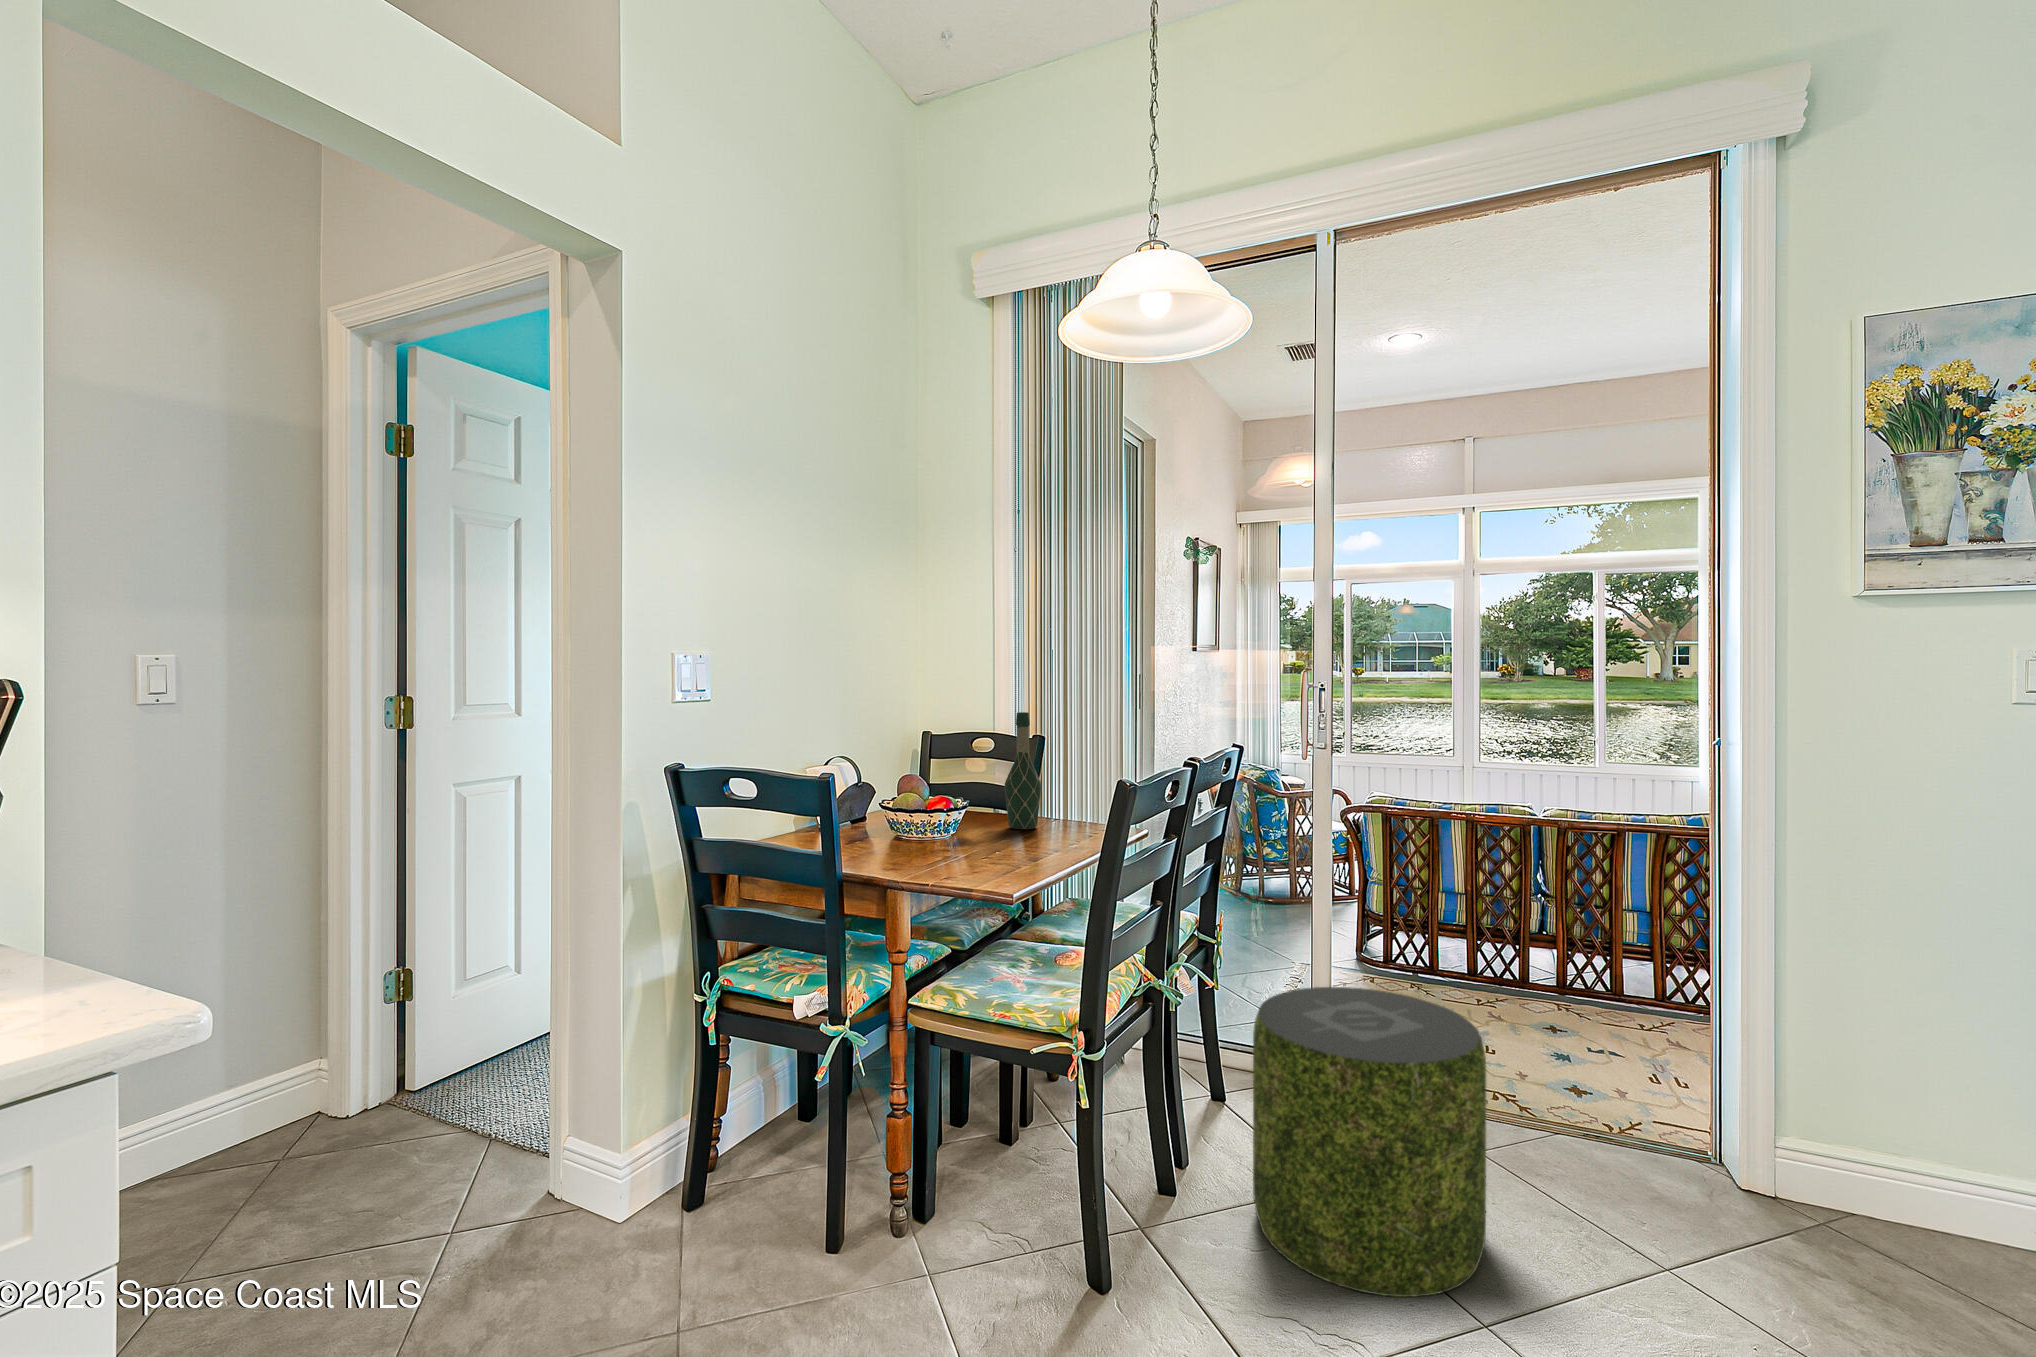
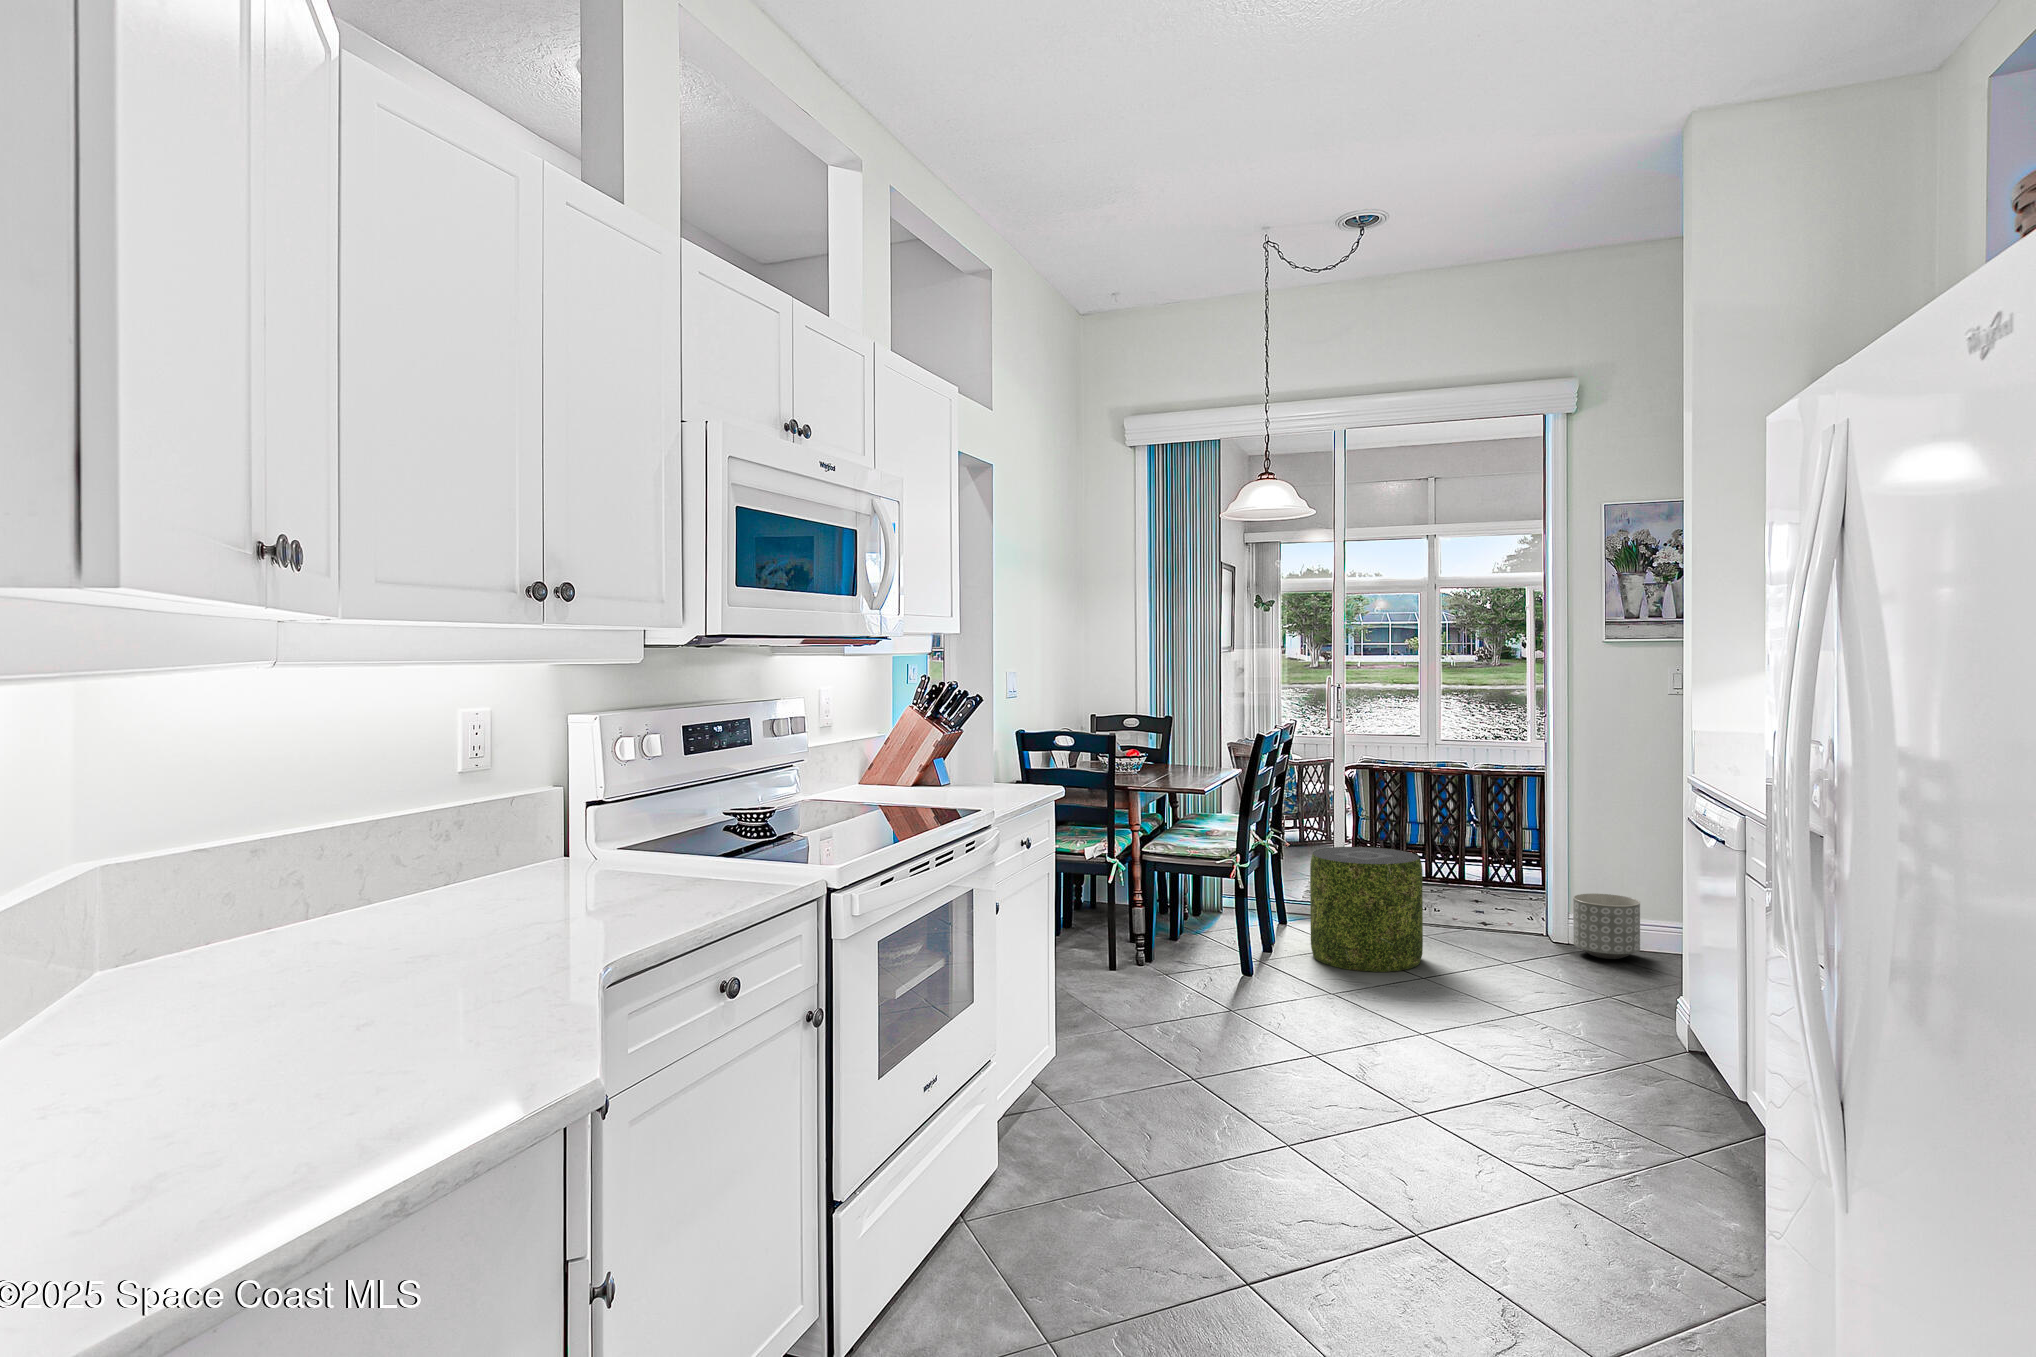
wine bottle: present [1005,712,1041,829] -> none [1163,706,1184,771]
planter: none [1801,1102,1970,1267] -> present [1573,893,1640,959]

